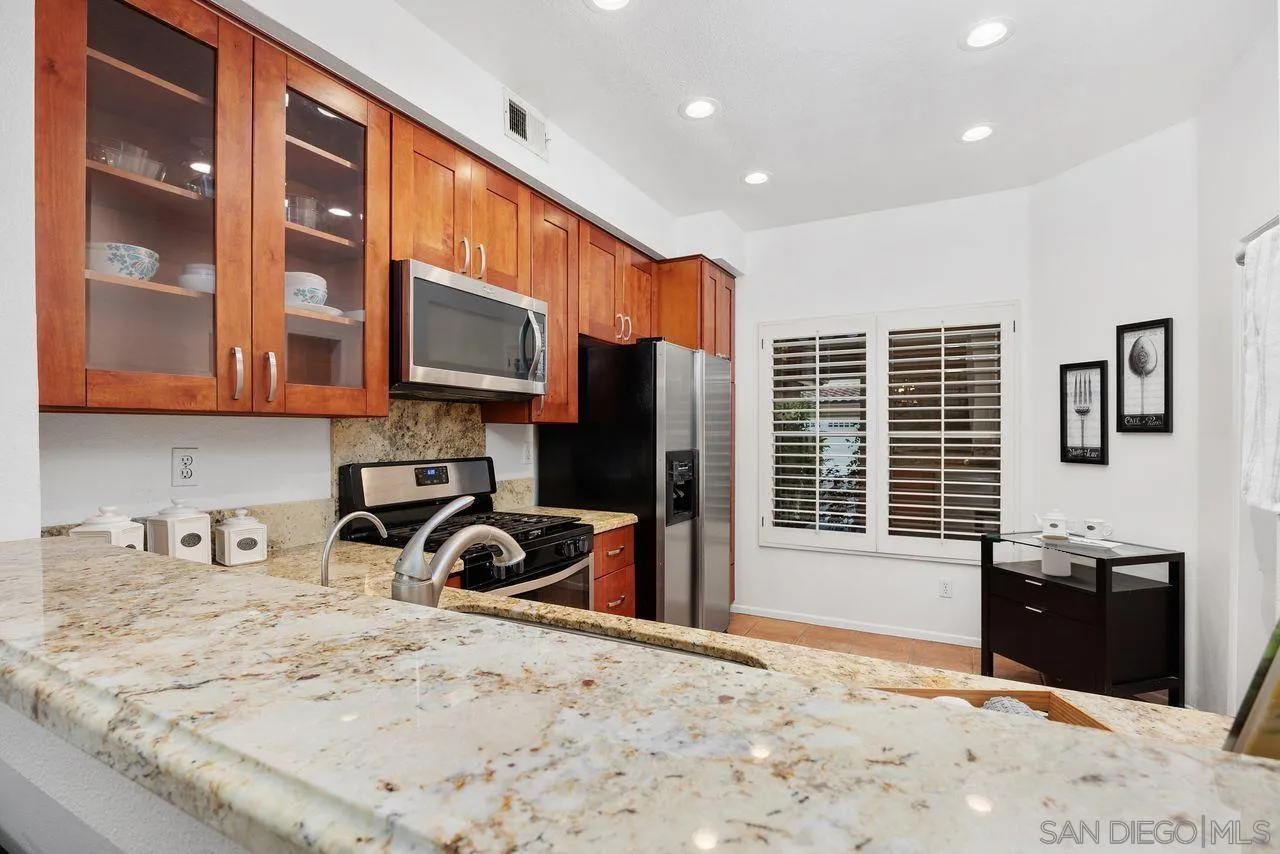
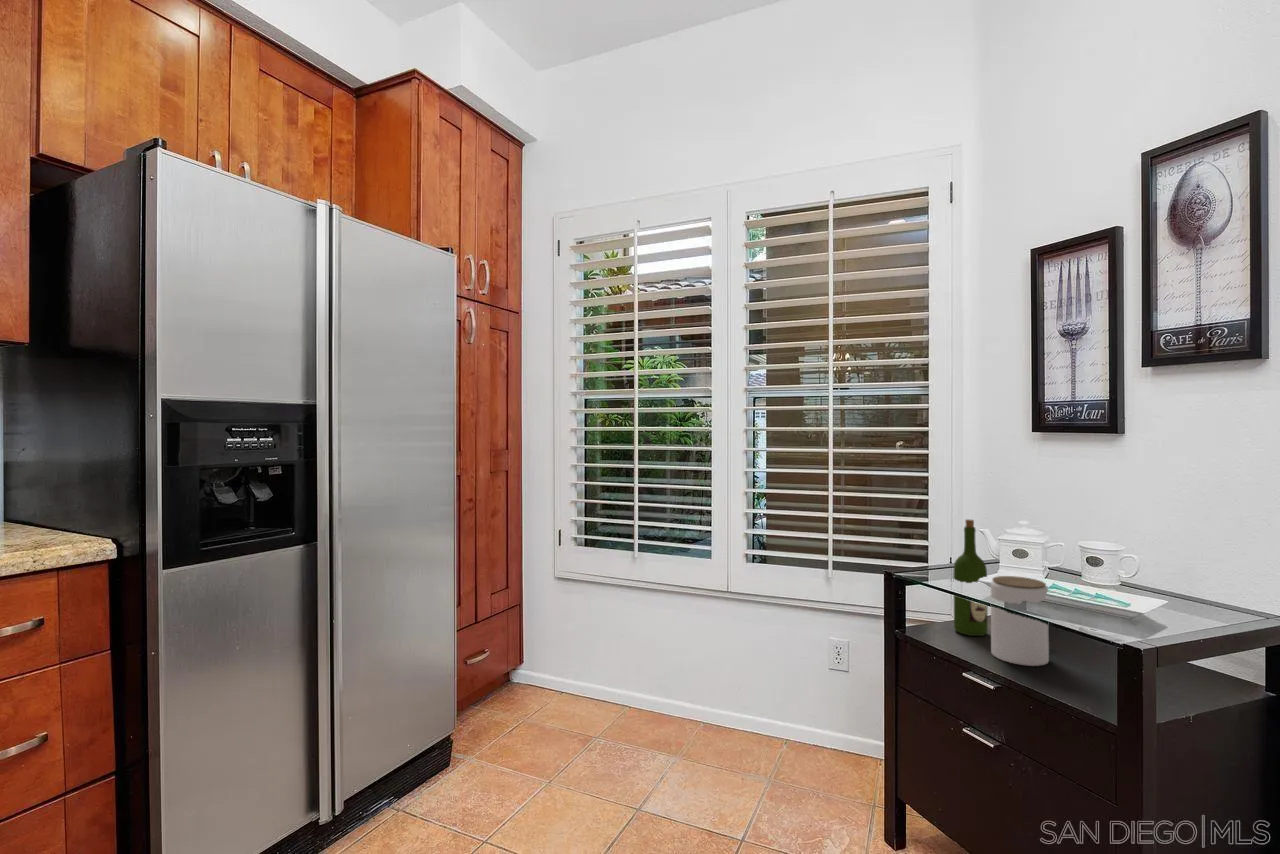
wine bottle: none [1021,508,1039,567] -> present [953,520,988,636]

